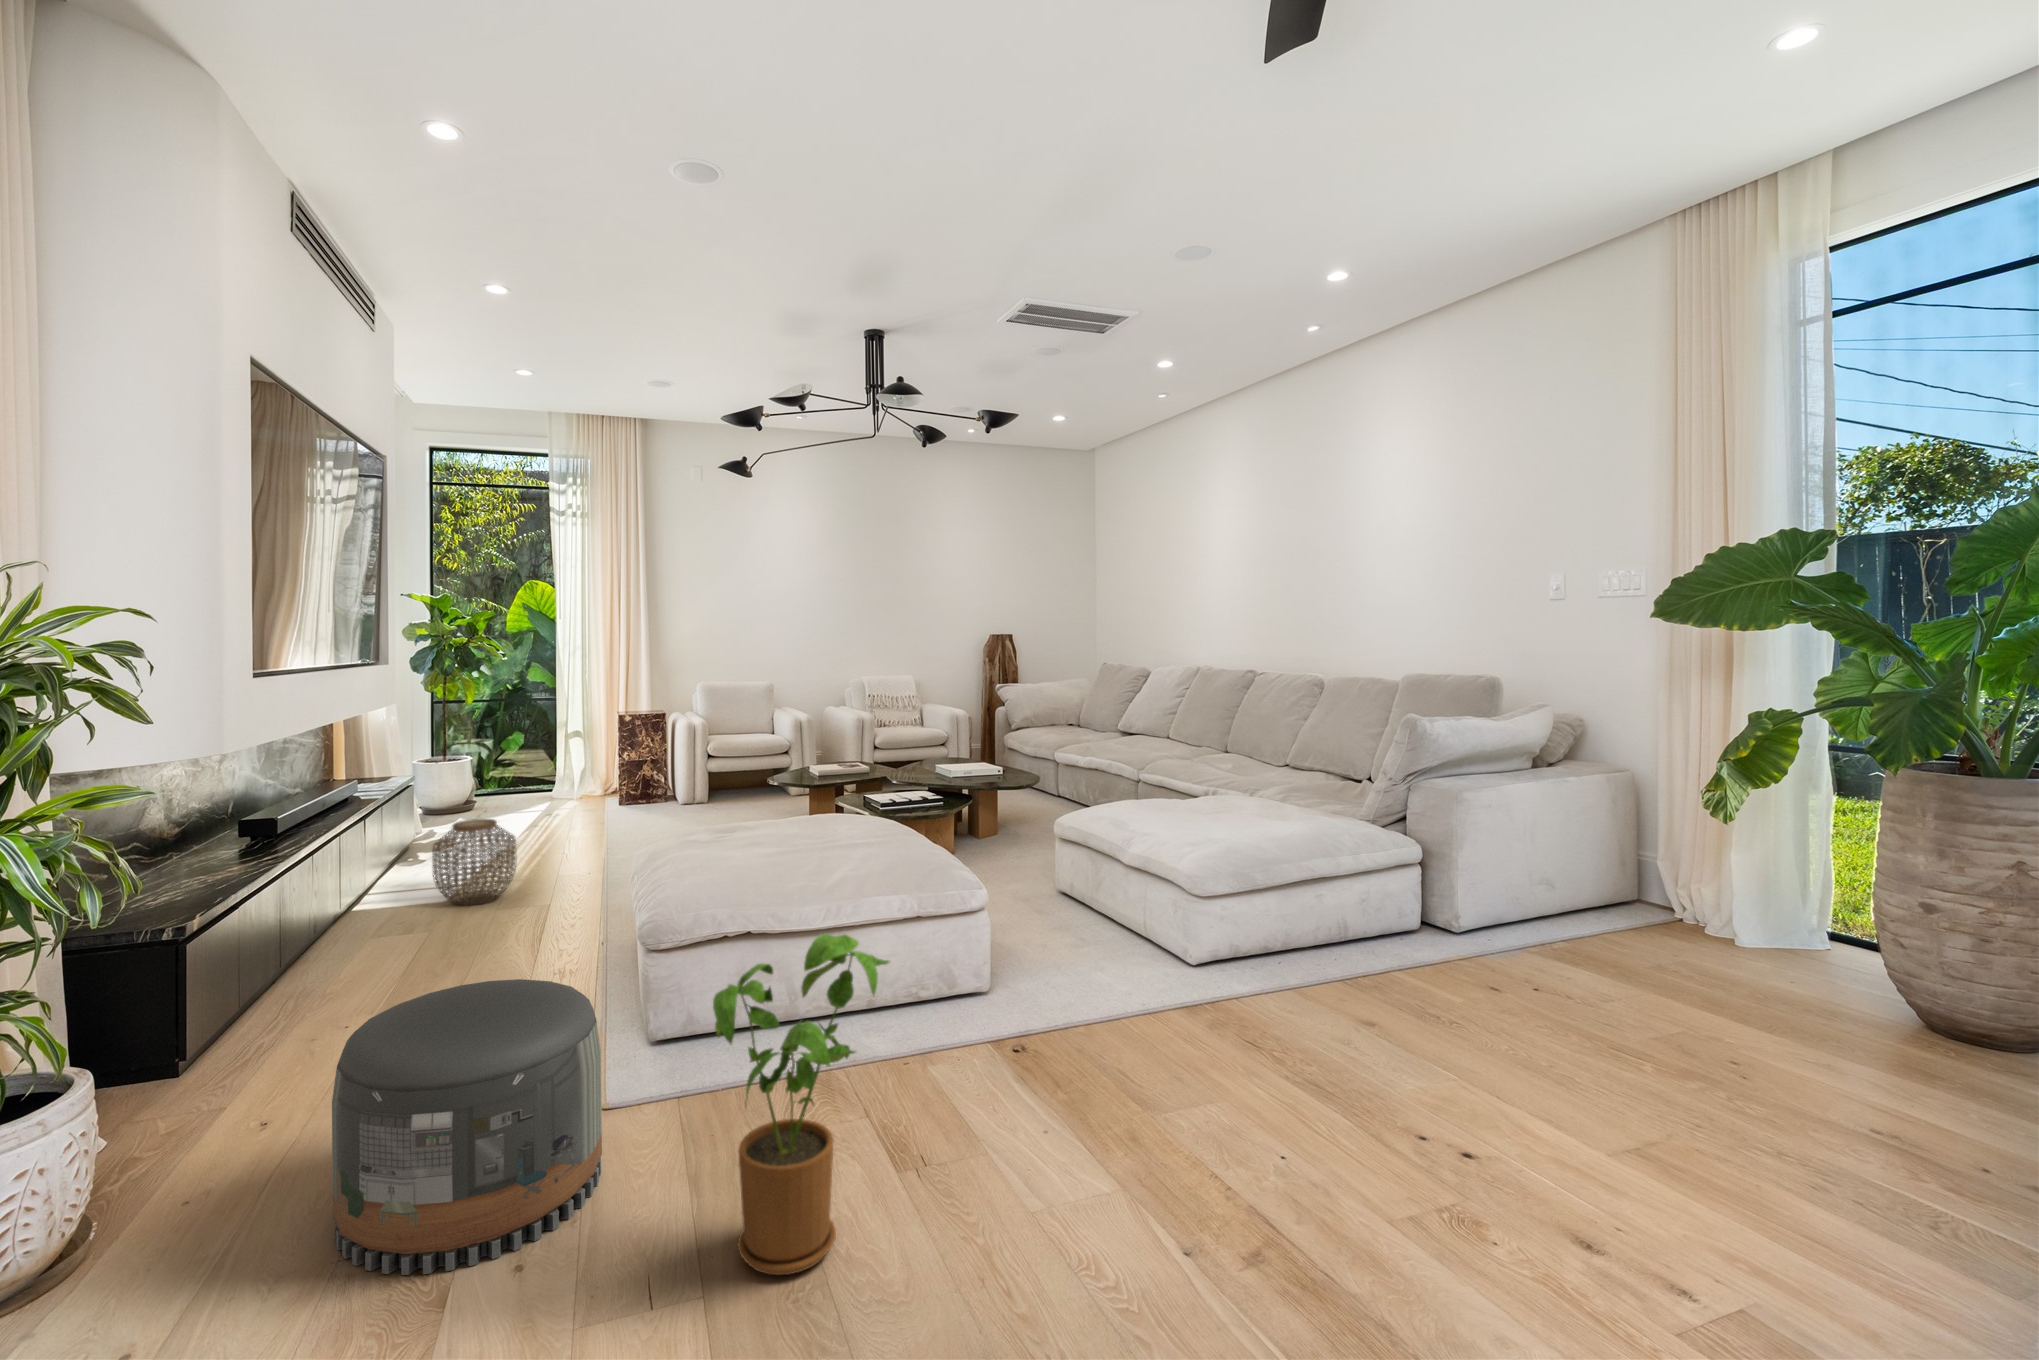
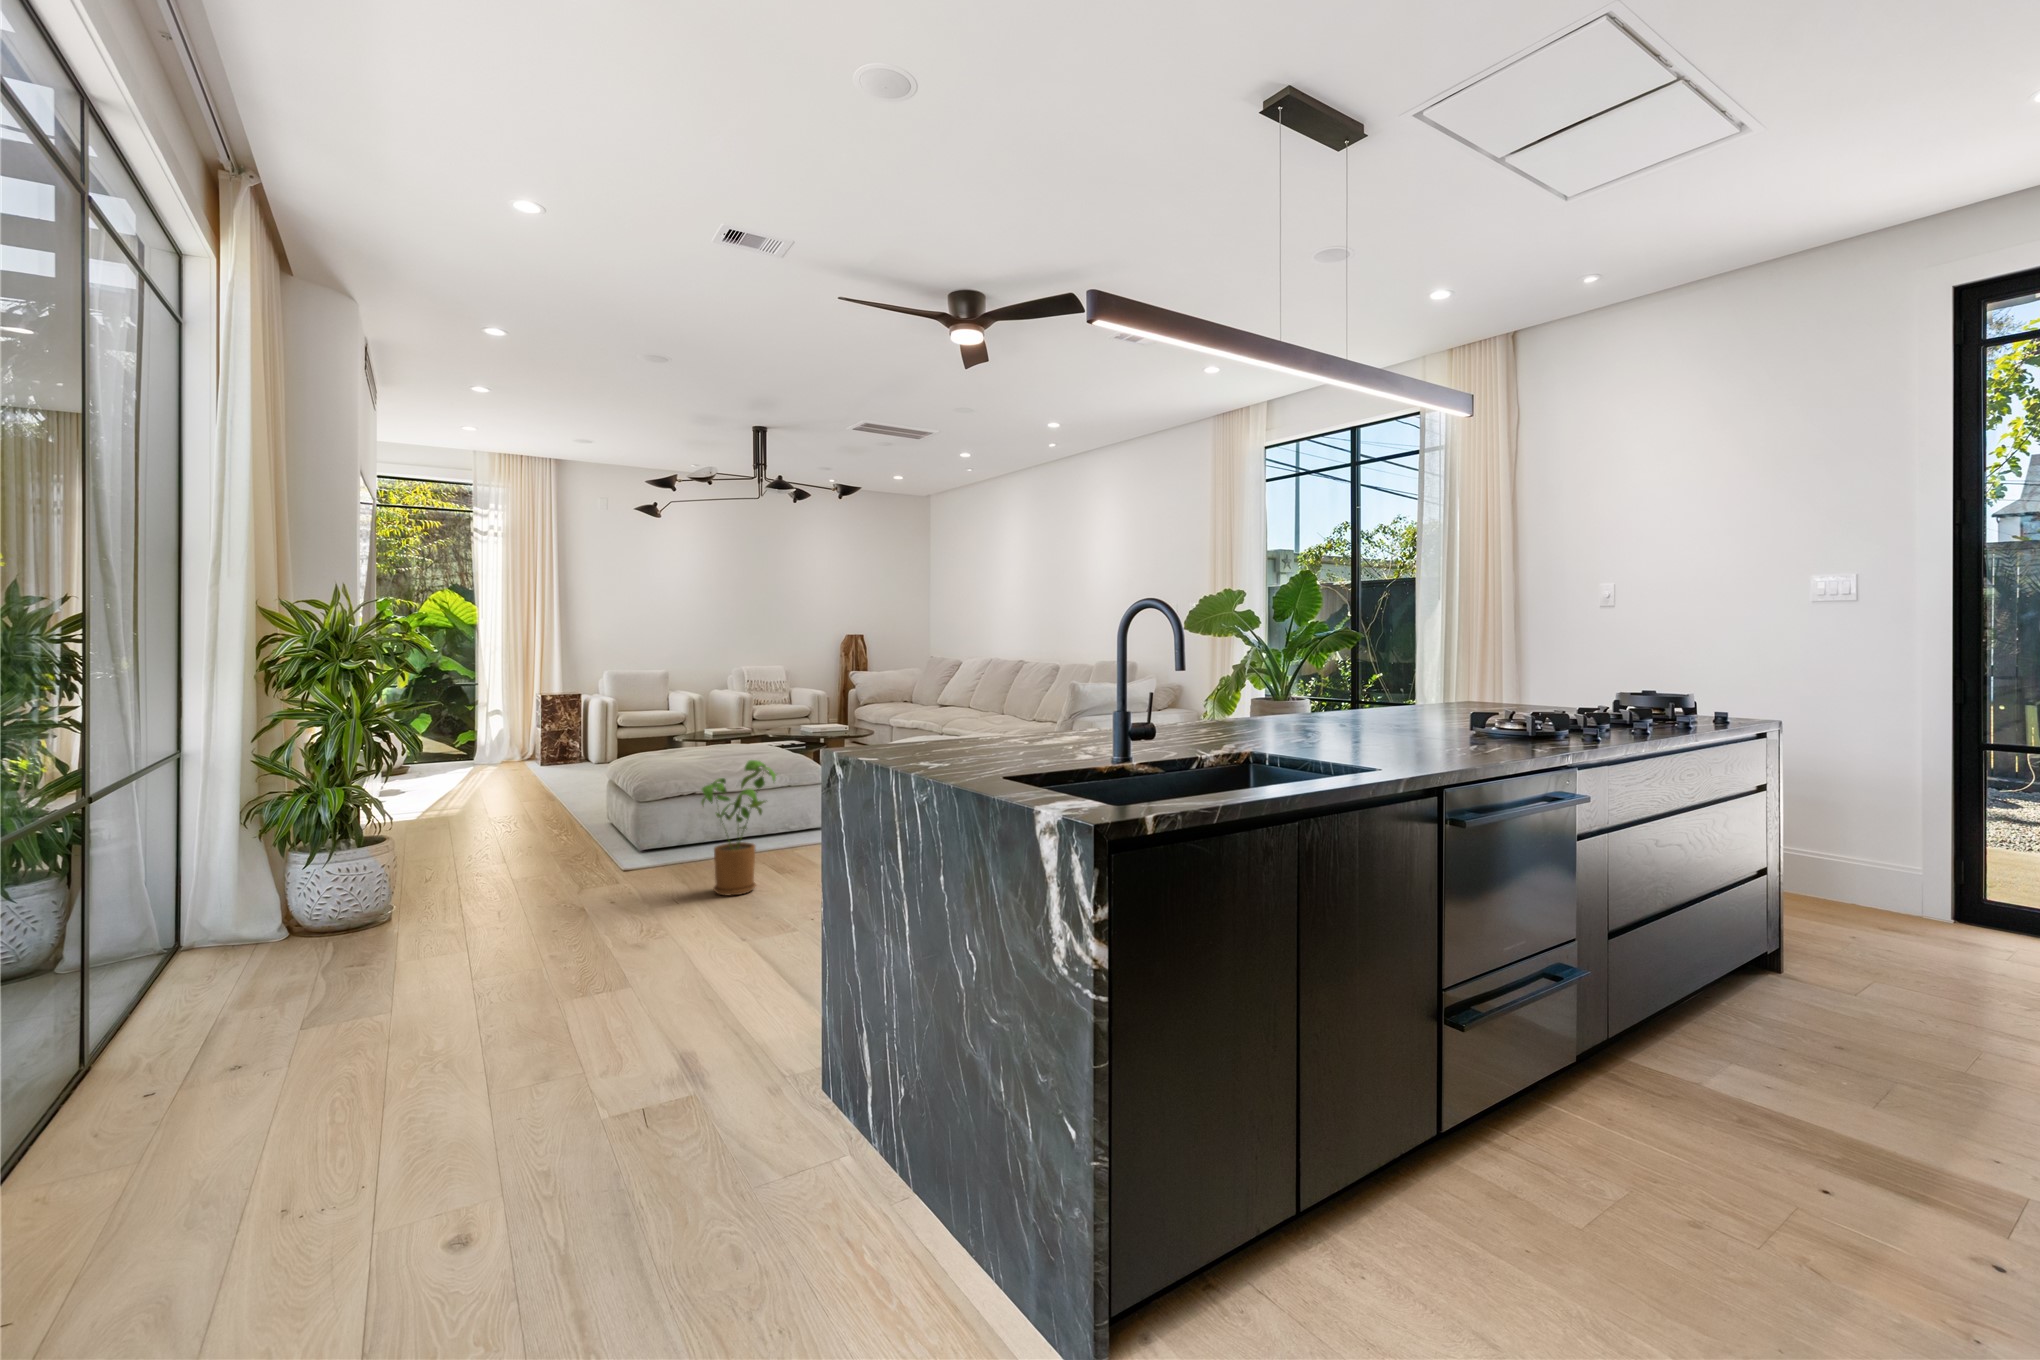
woven basket: present [432,819,516,905] -> none [438,759,500,816]
pouf: present [332,979,602,1275] -> none [513,800,638,908]

